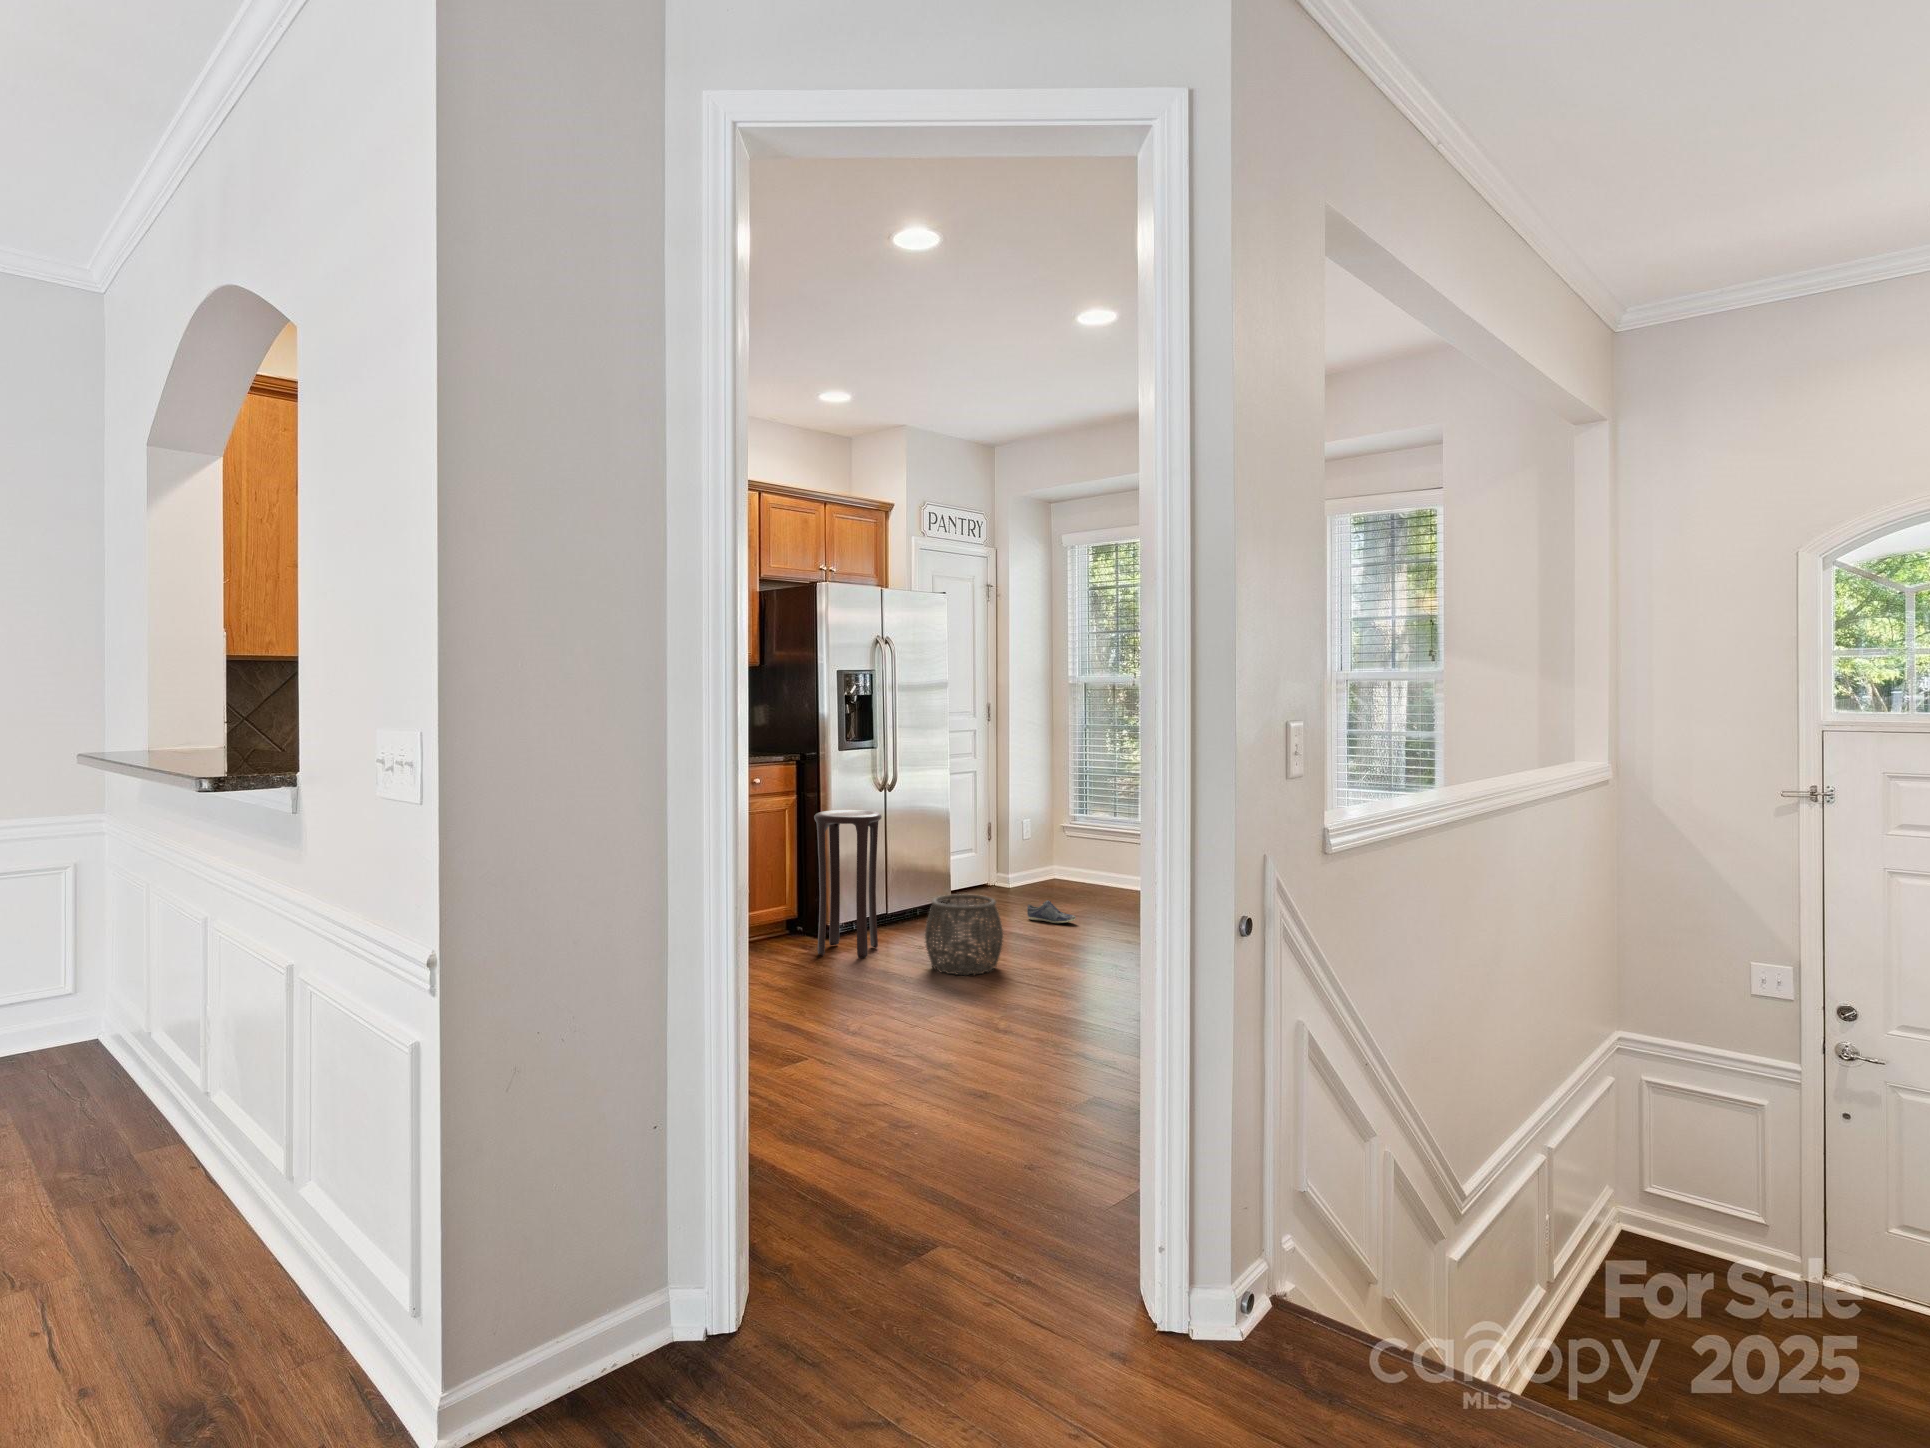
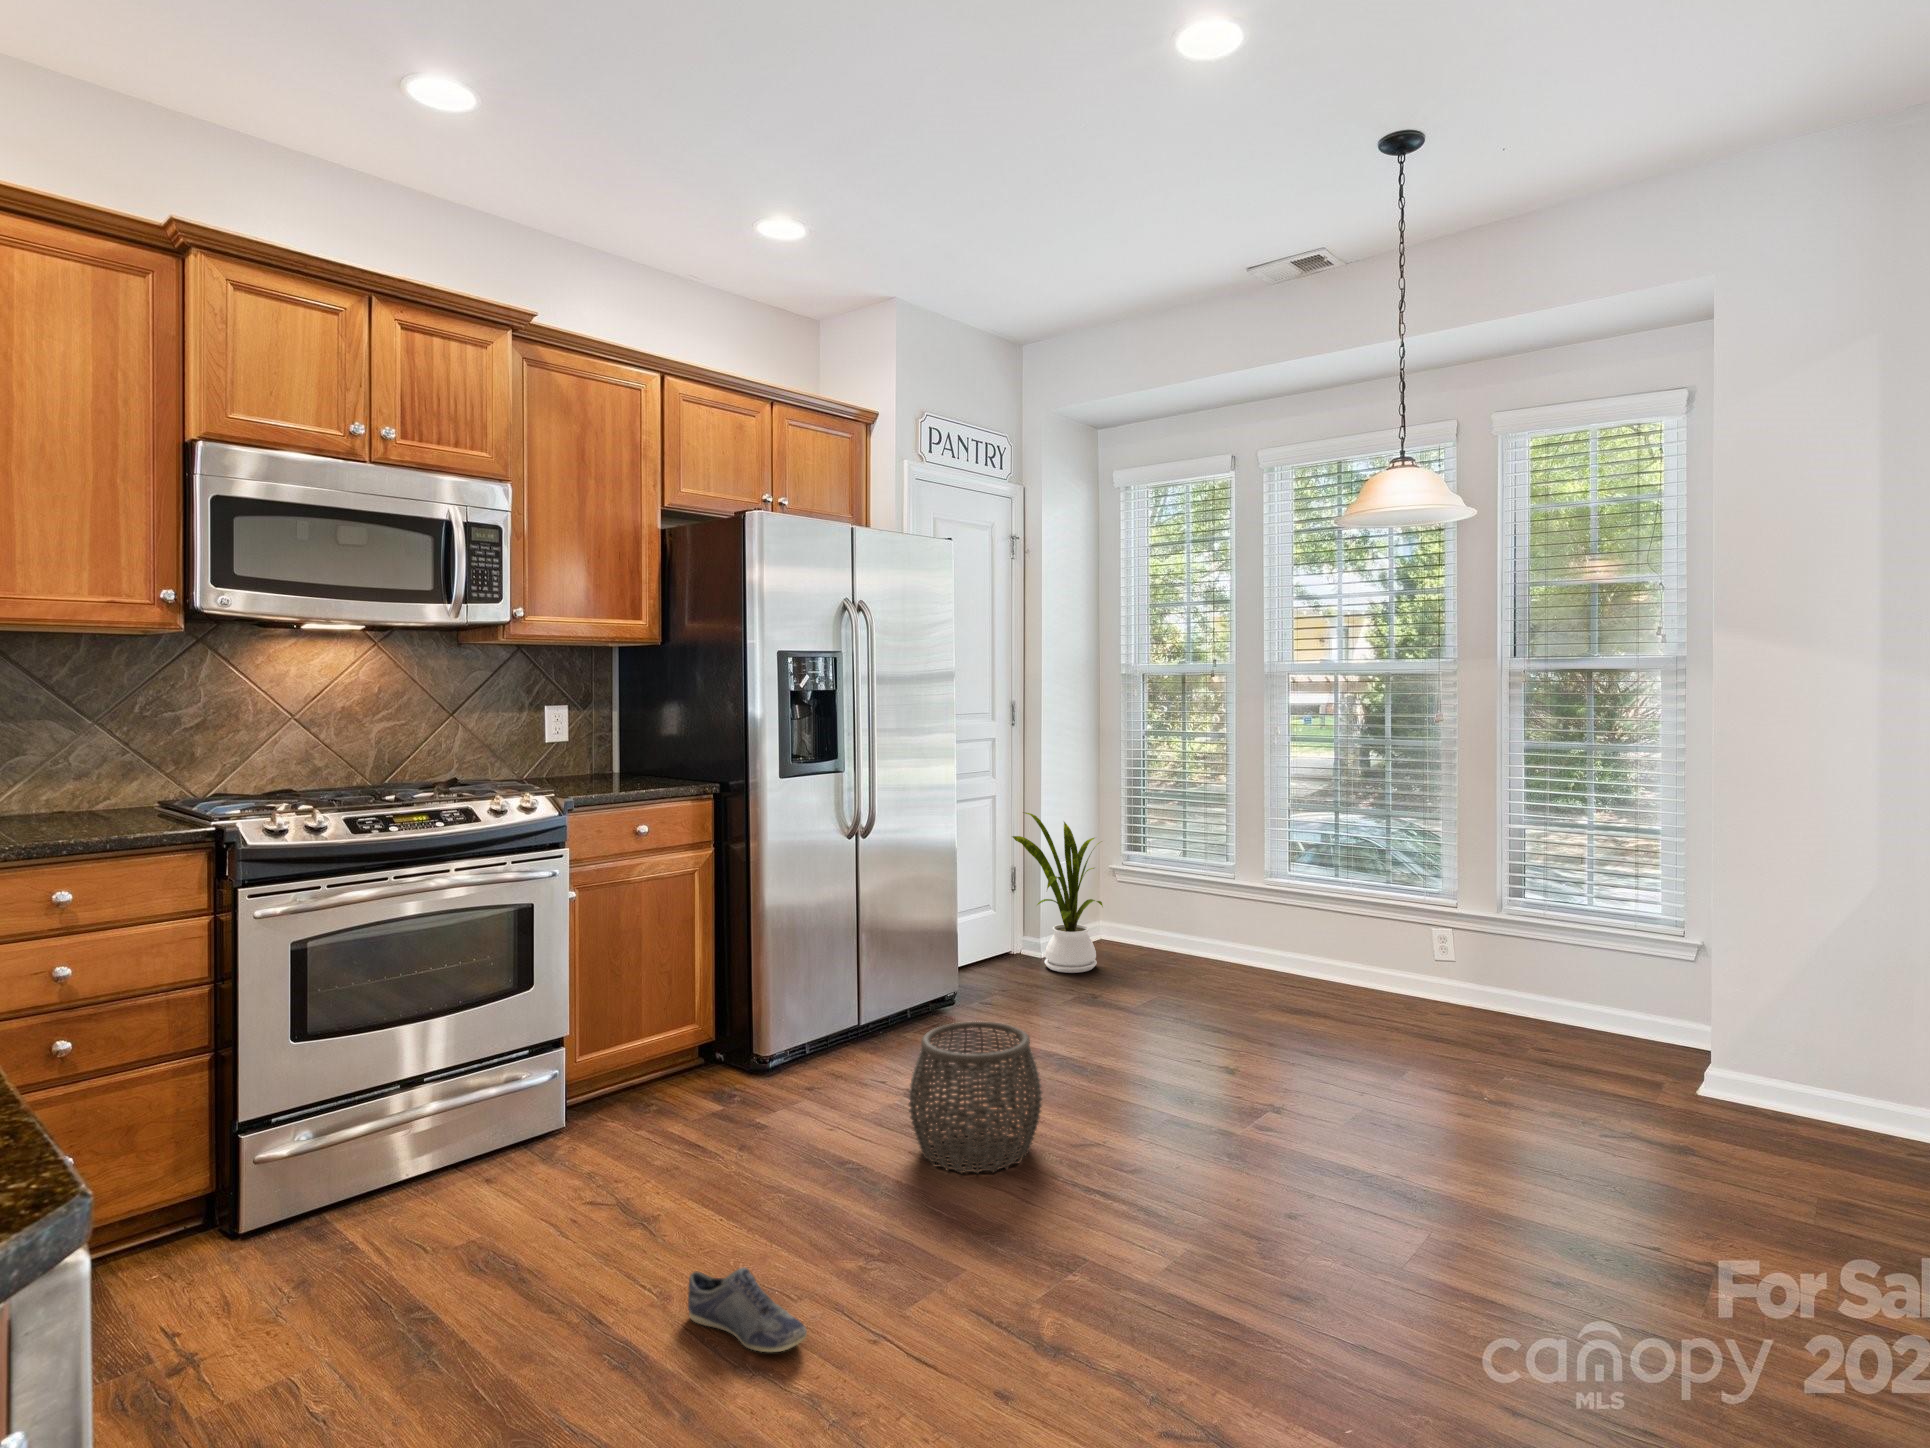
house plant: none [987,781,1054,896] -> present [1012,812,1103,973]
stool: present [814,810,882,958] -> none [729,876,843,1128]
shoe: present [1027,900,1076,923] -> present [688,1267,807,1352]

